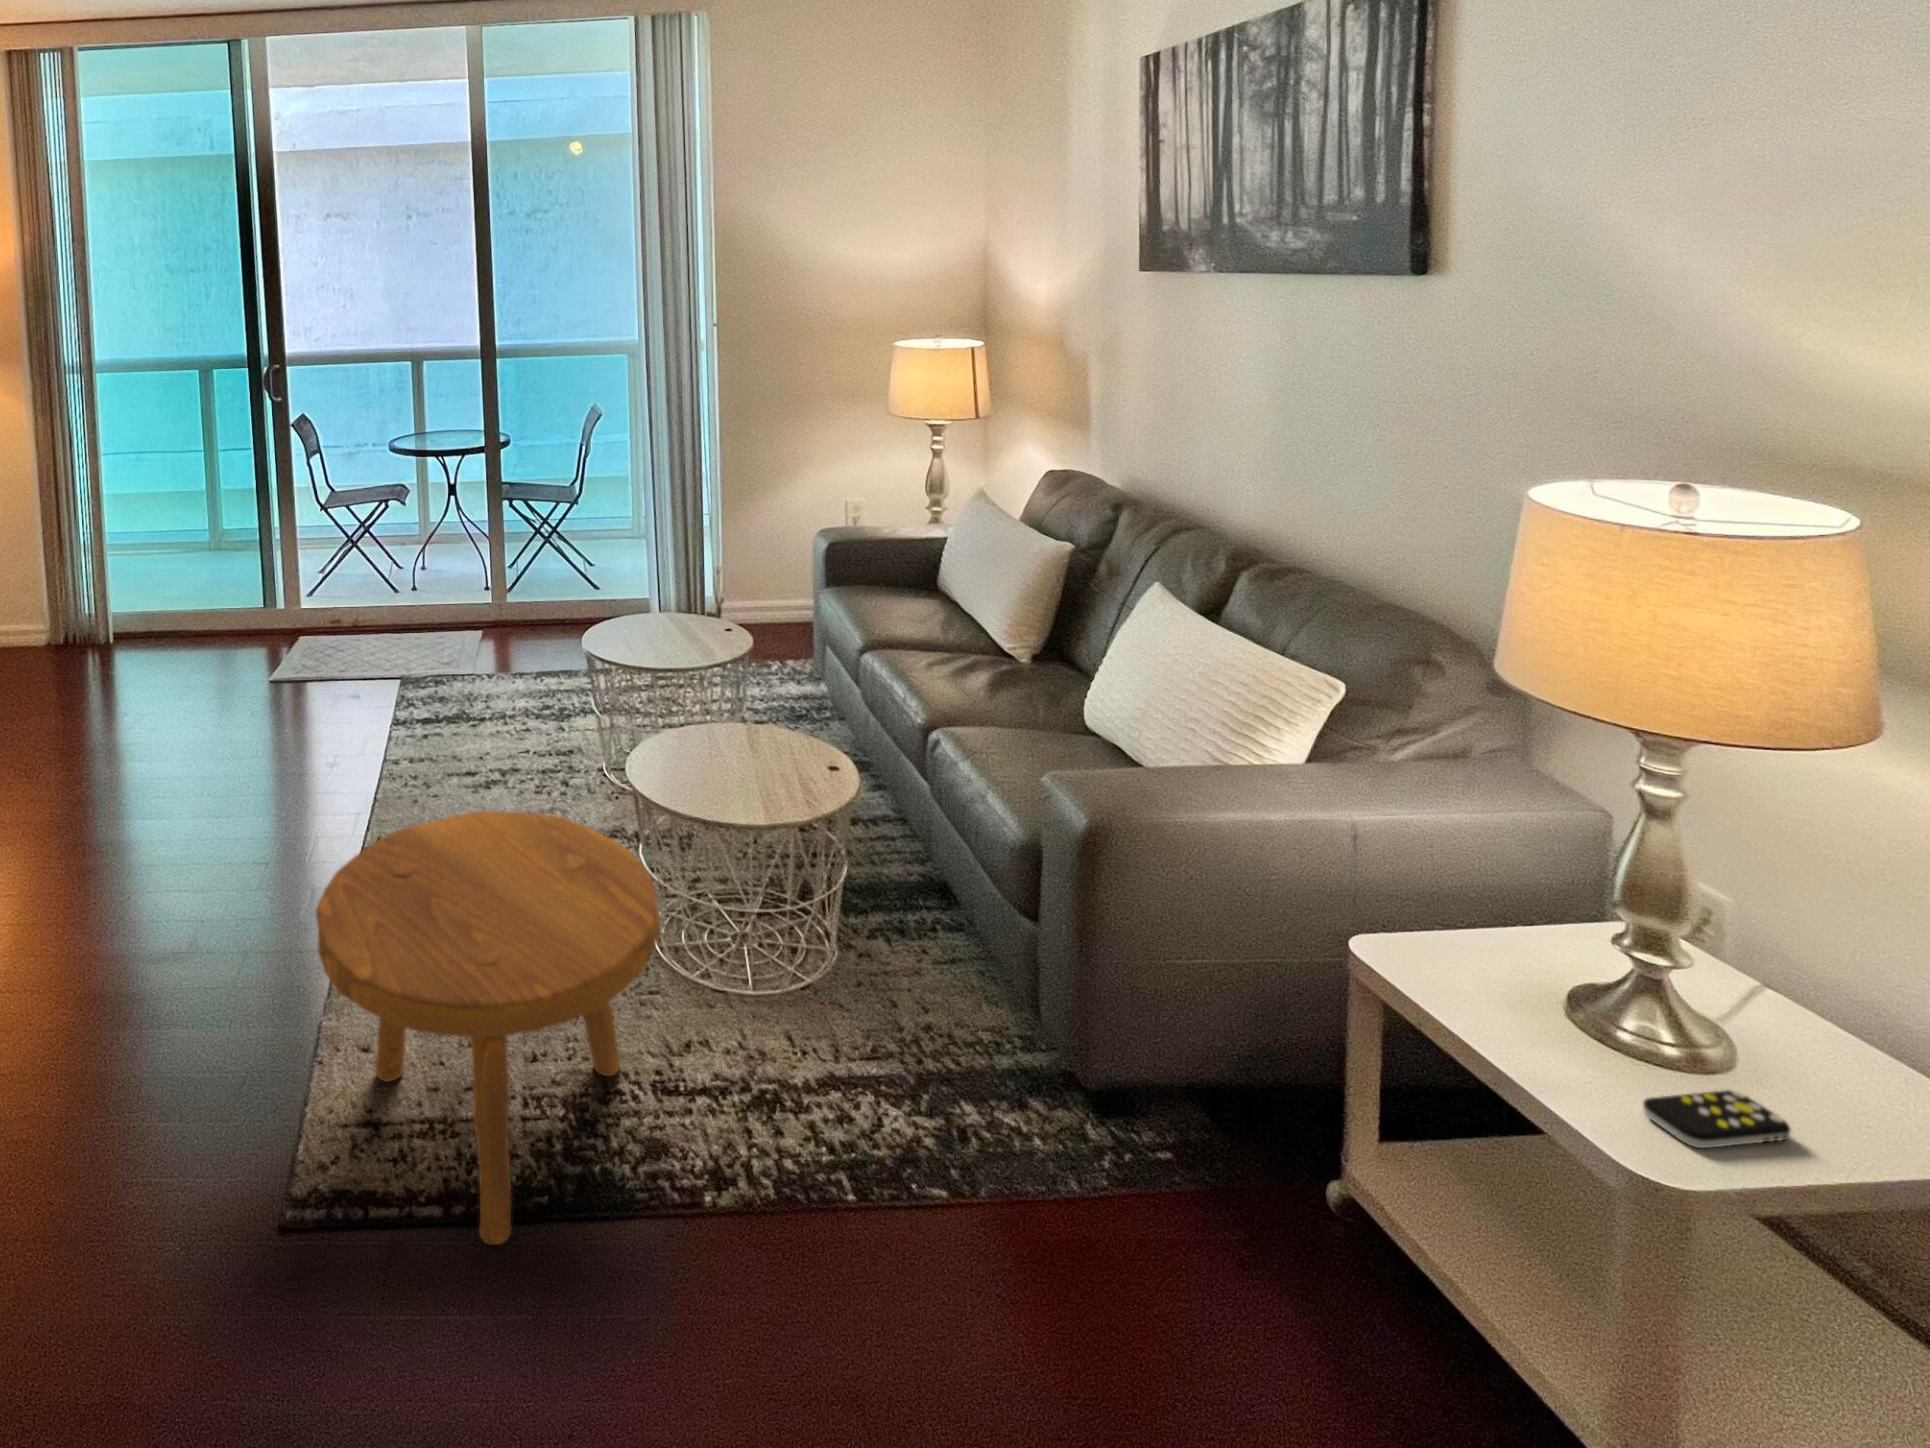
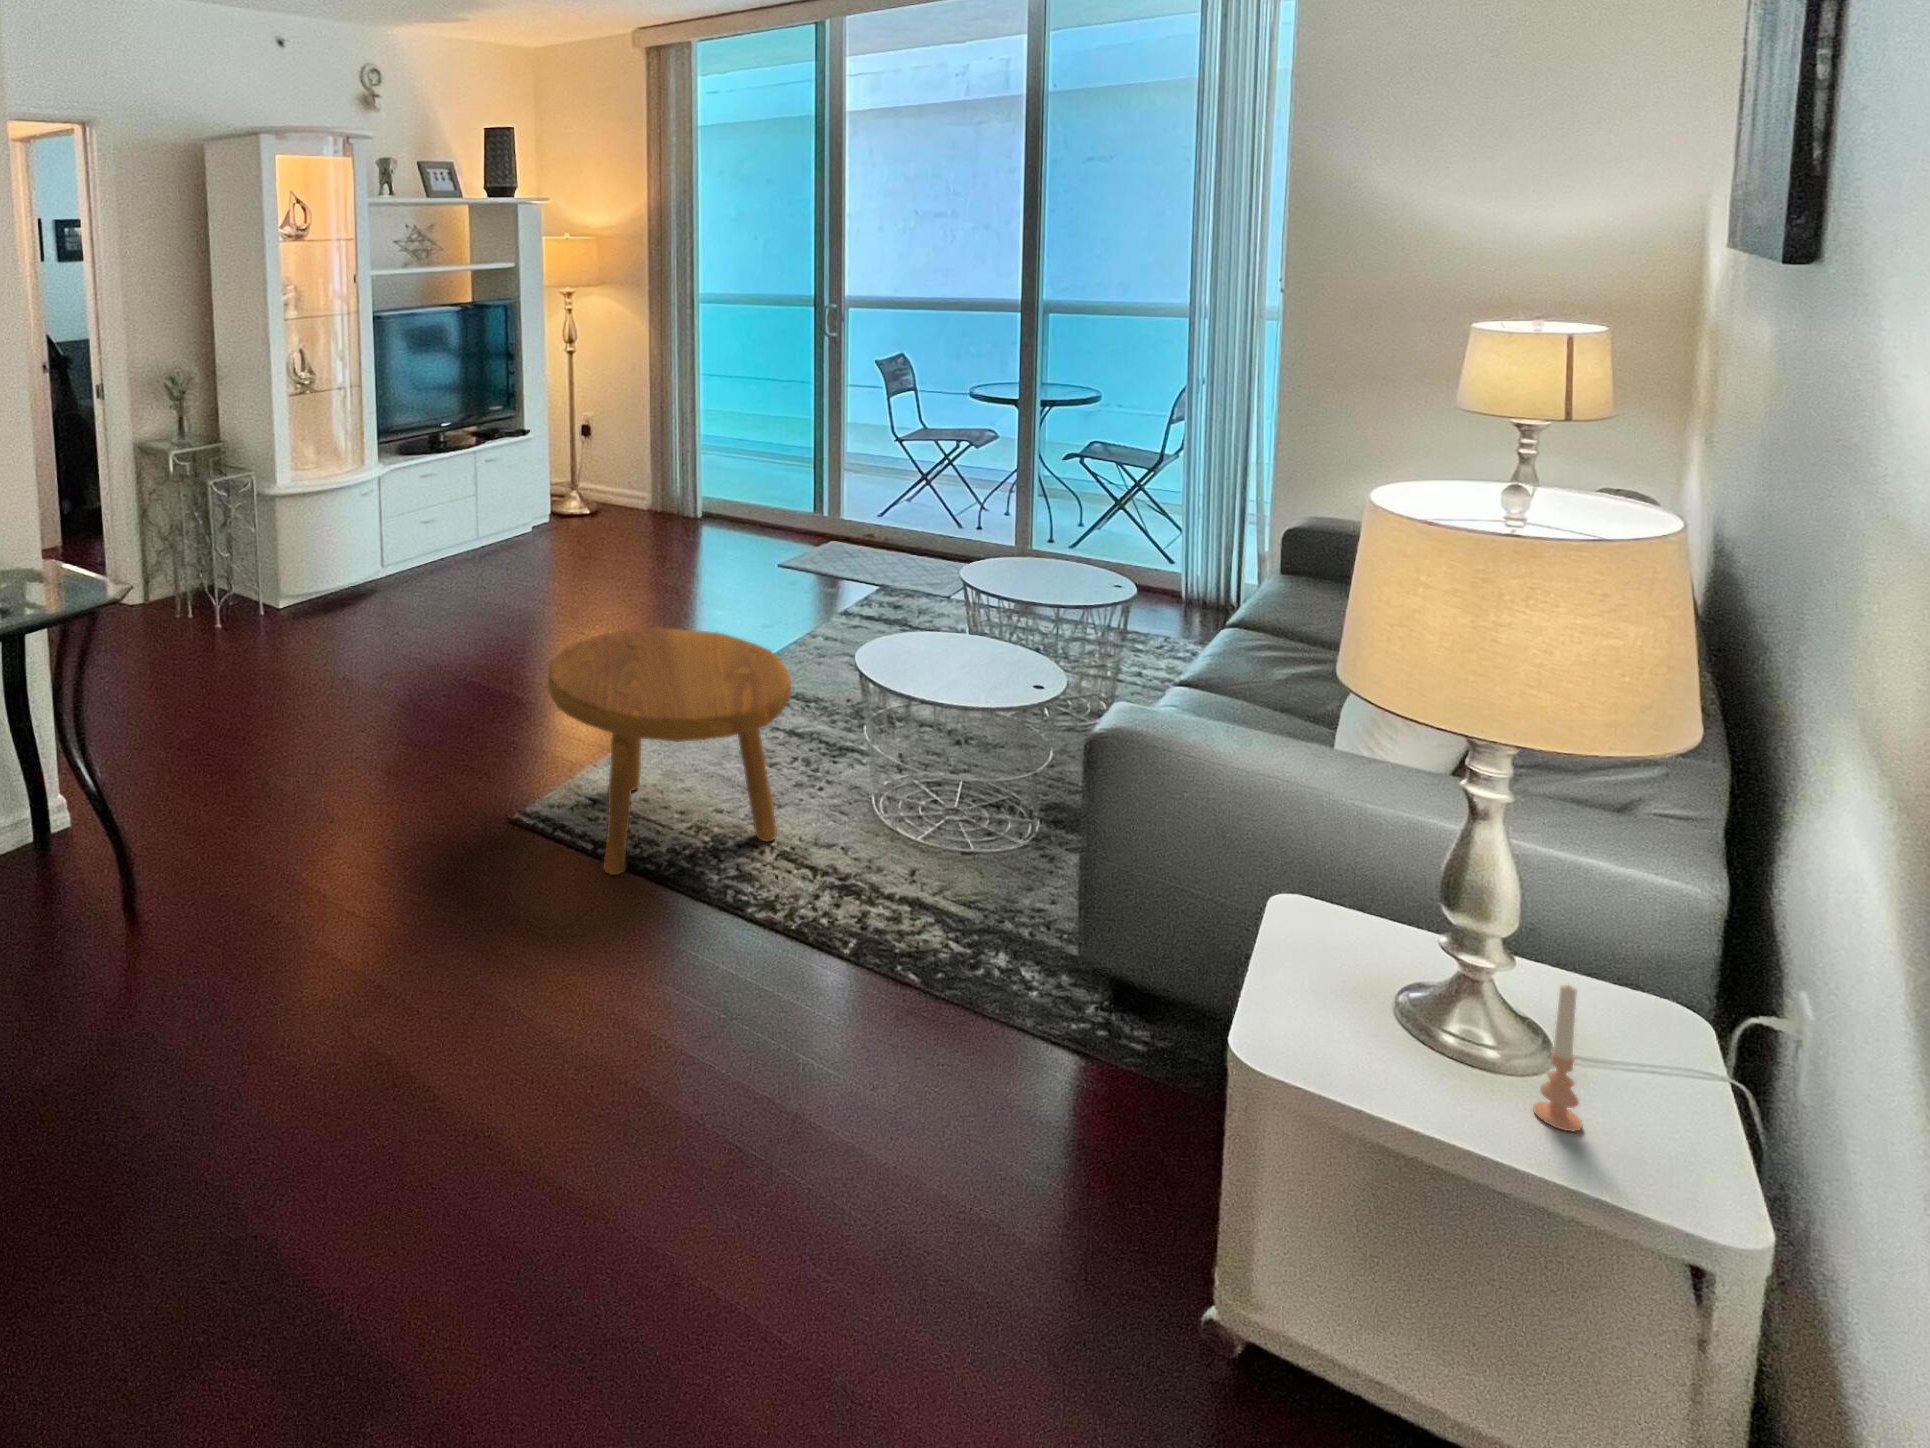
candle: none [1806,974,1861,1118] -> present [1533,985,1582,1131]
remote control: present [1643,1090,1790,1148] -> none [1306,1019,1439,1093]

